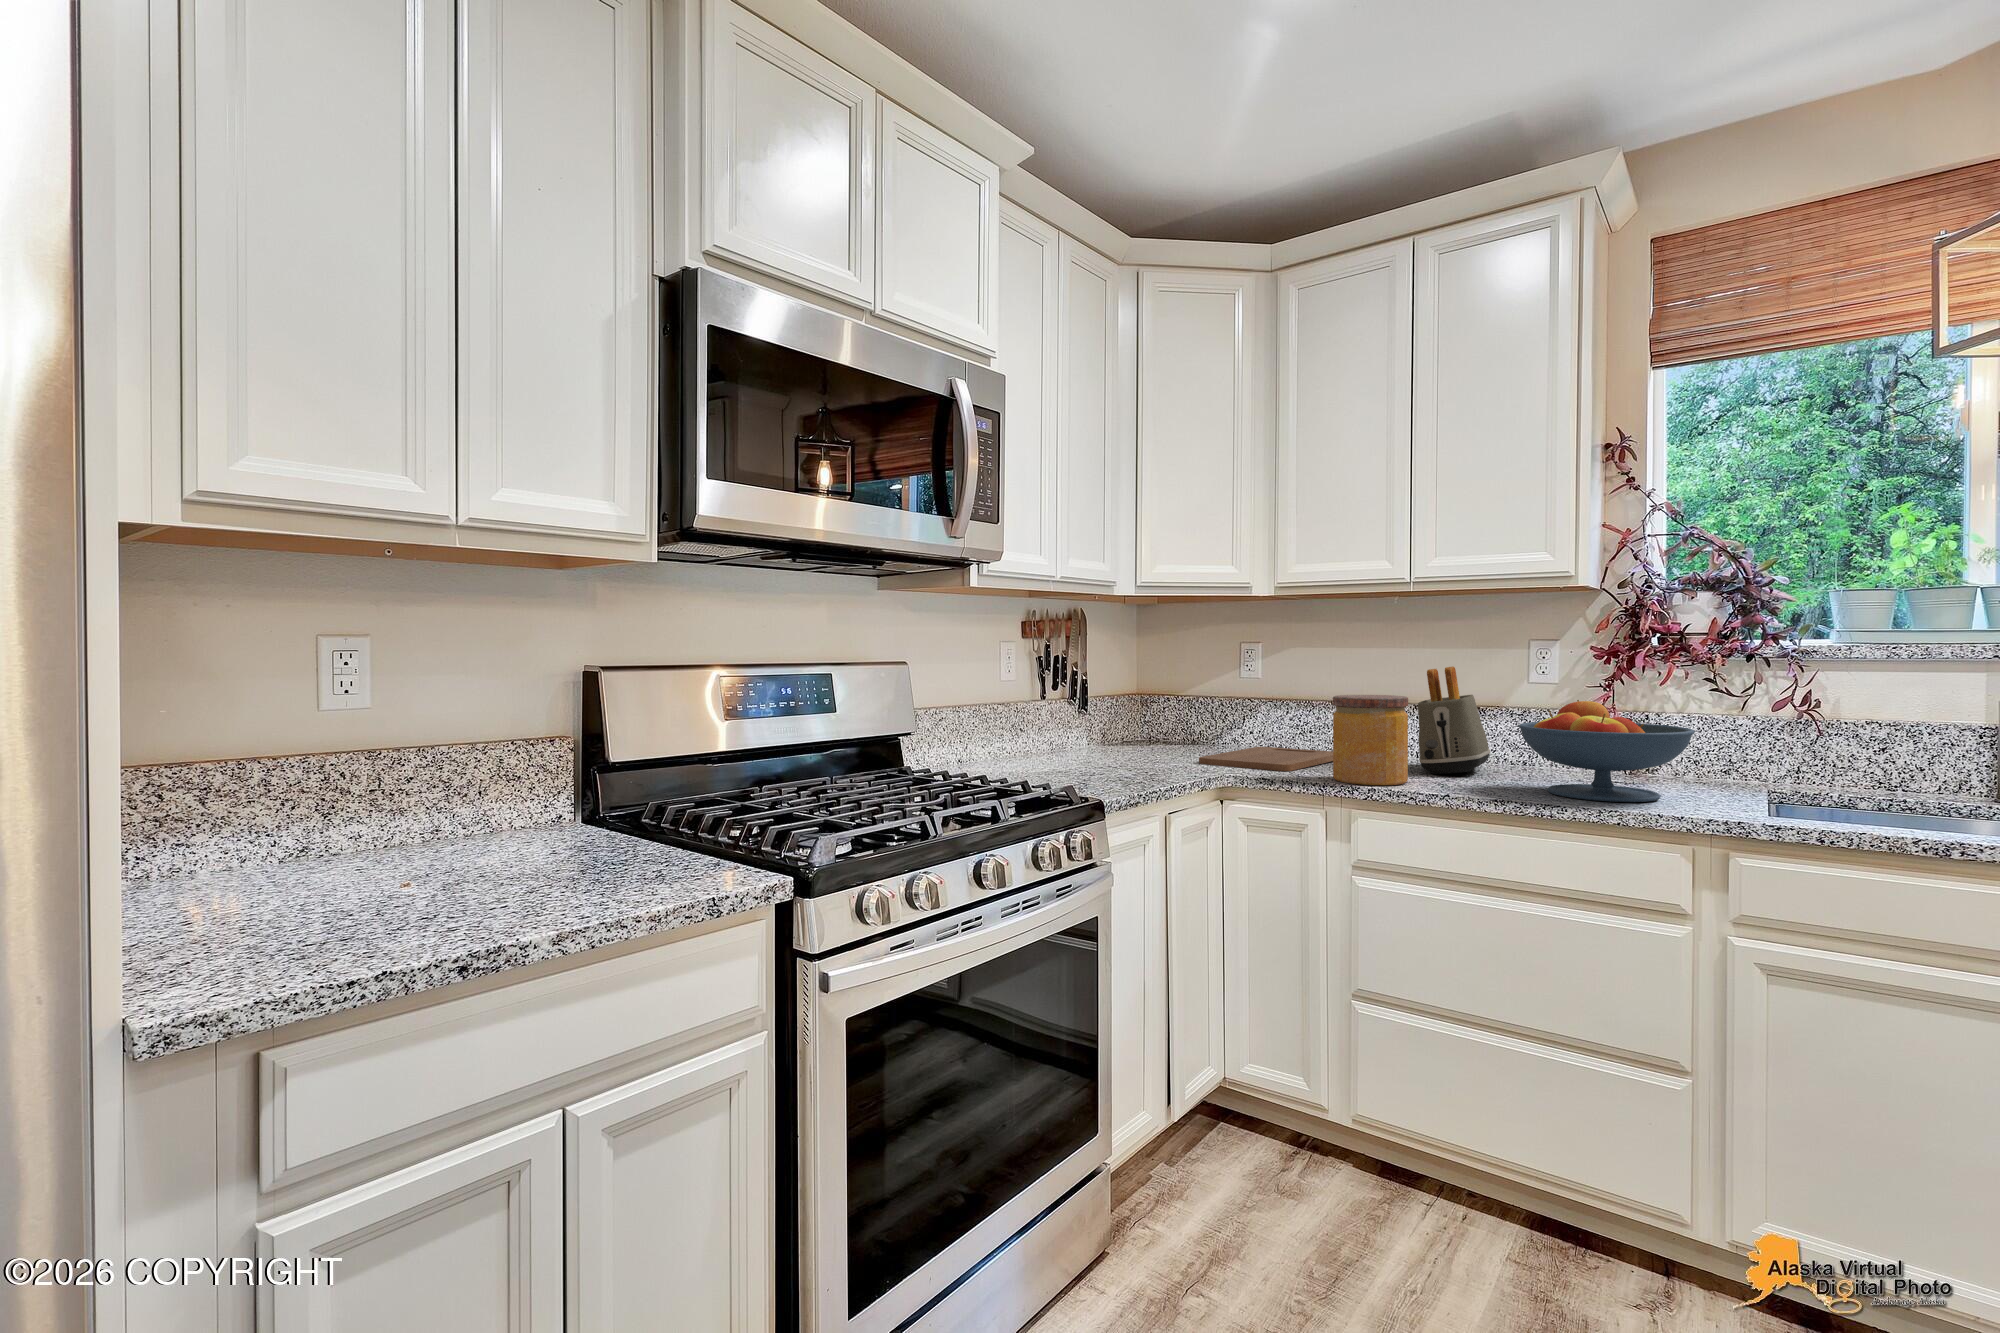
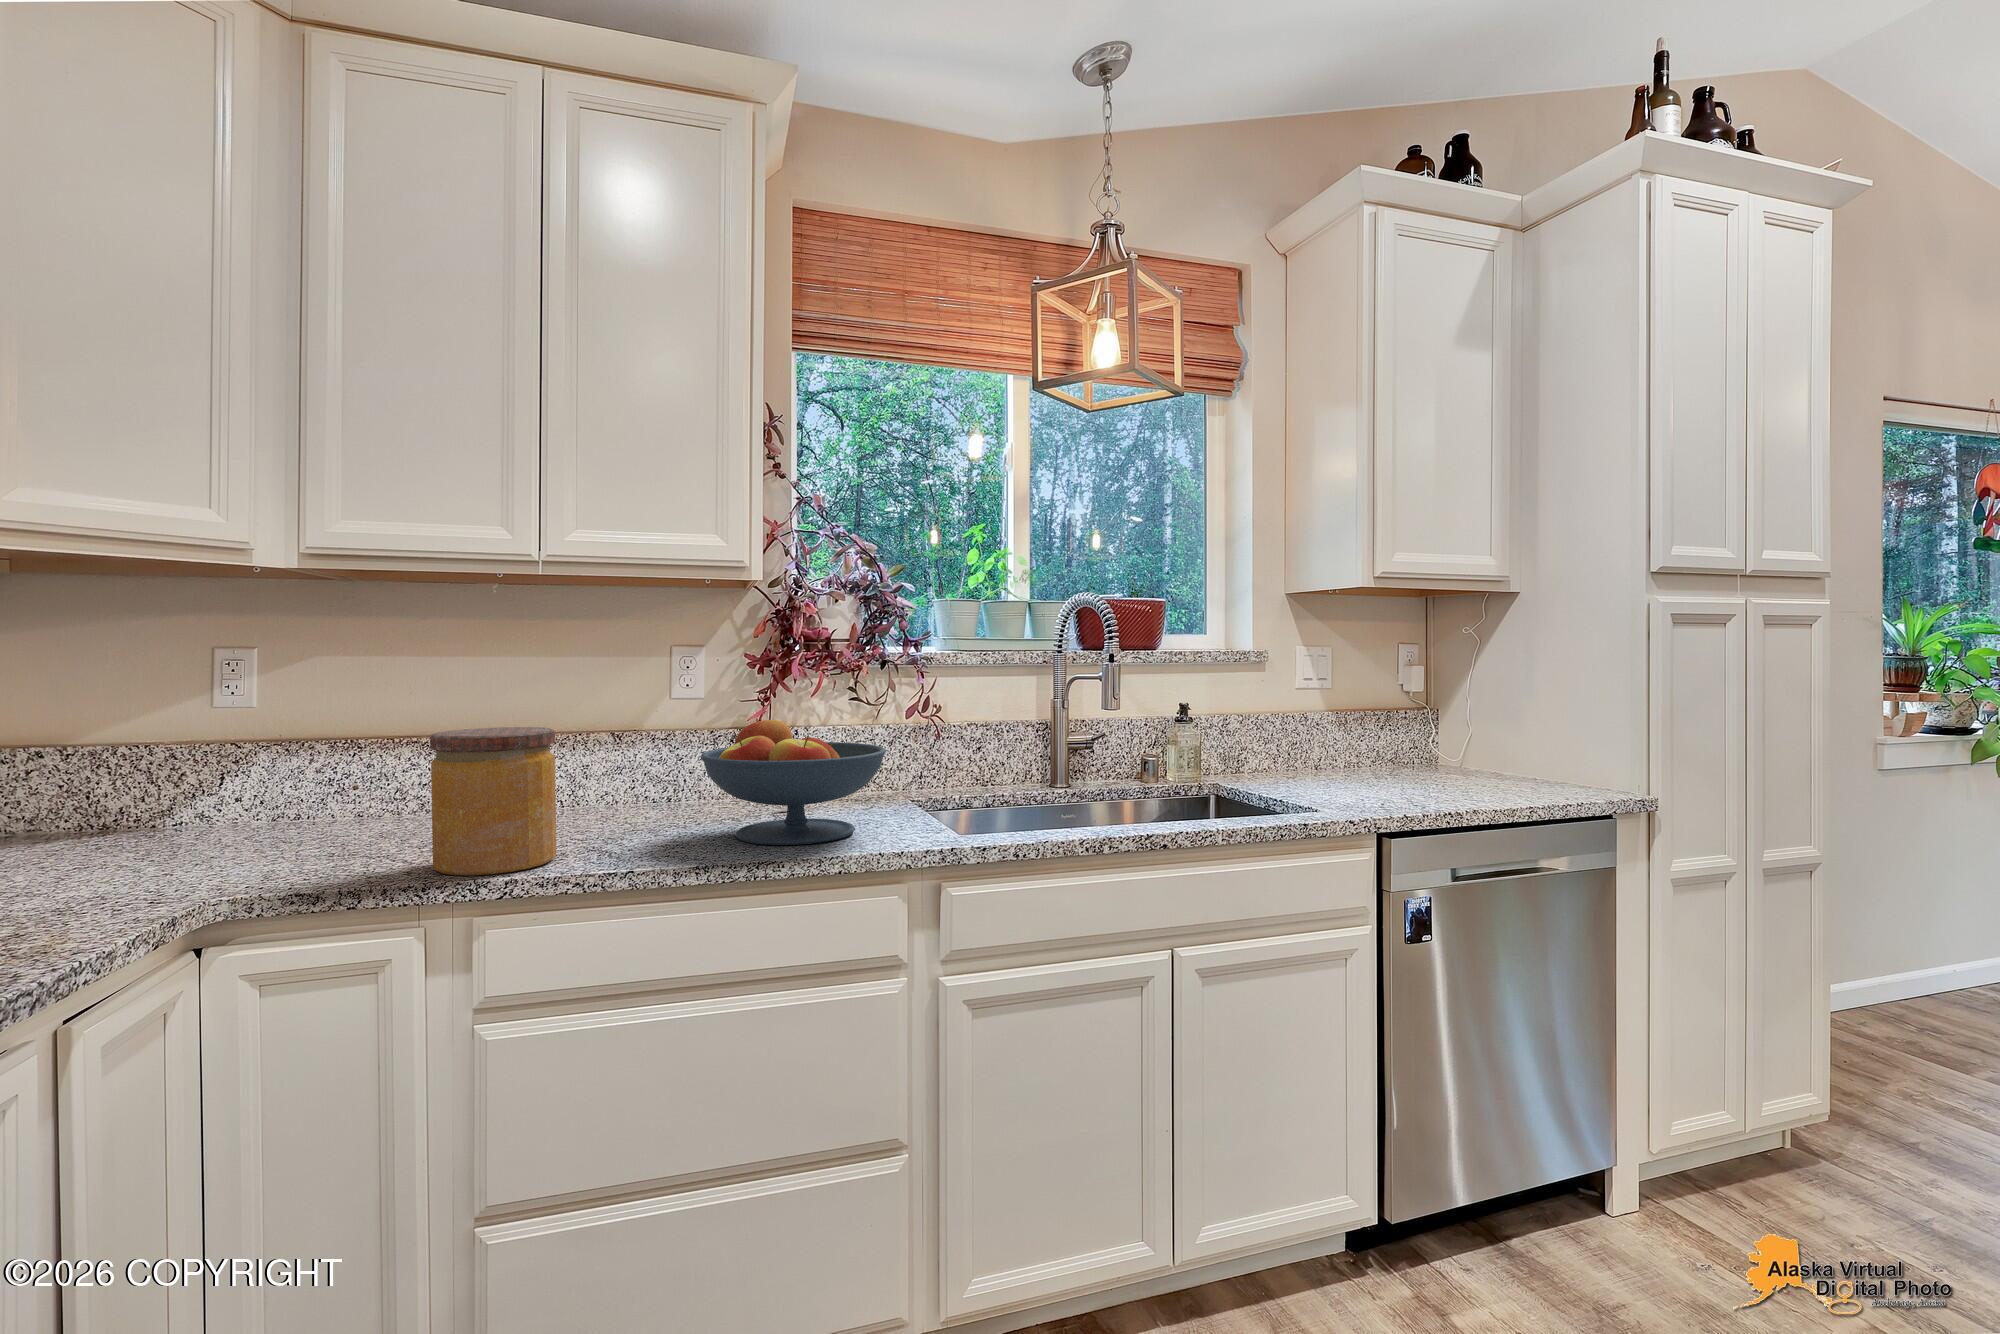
toaster: present [1418,666,1490,776] -> none [544,680,640,833]
cutting board: present [1199,747,1333,771] -> none [131,815,420,880]

